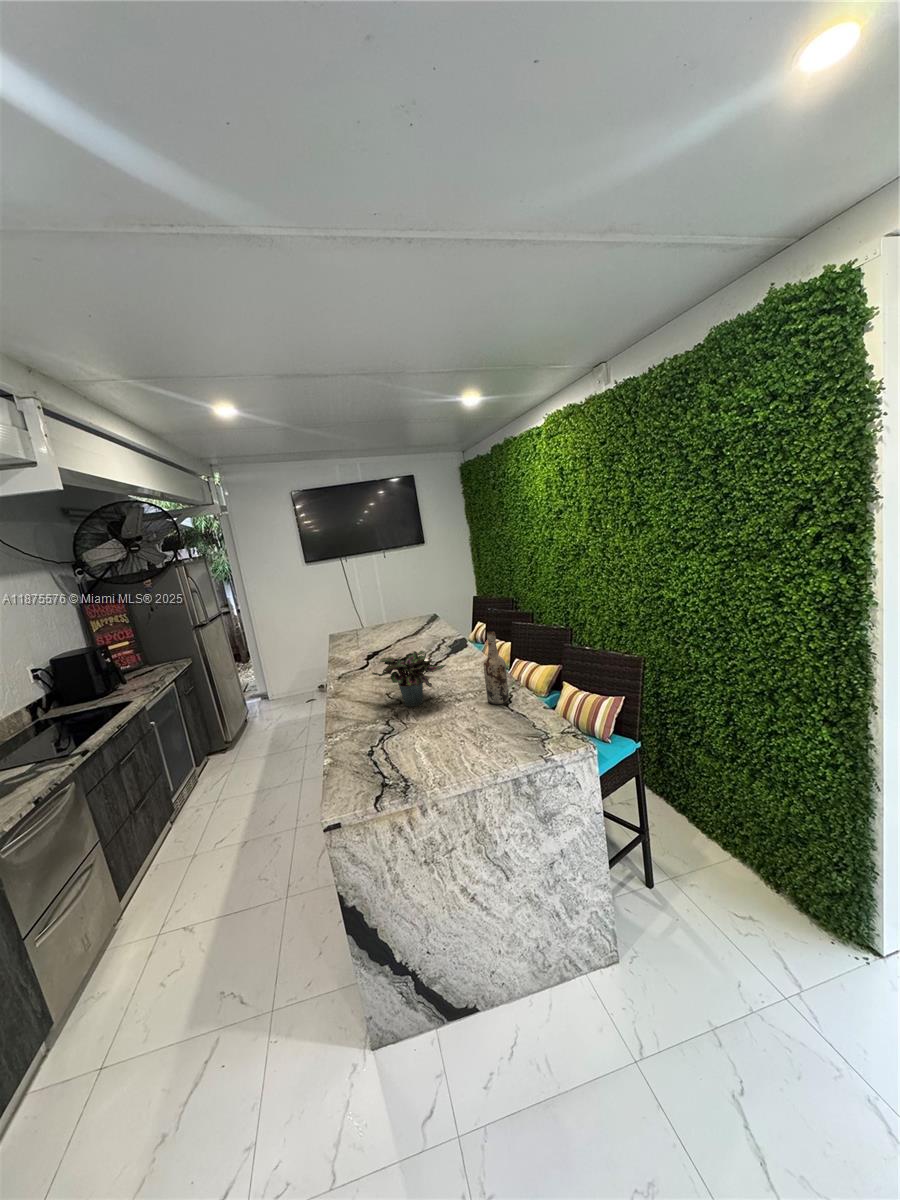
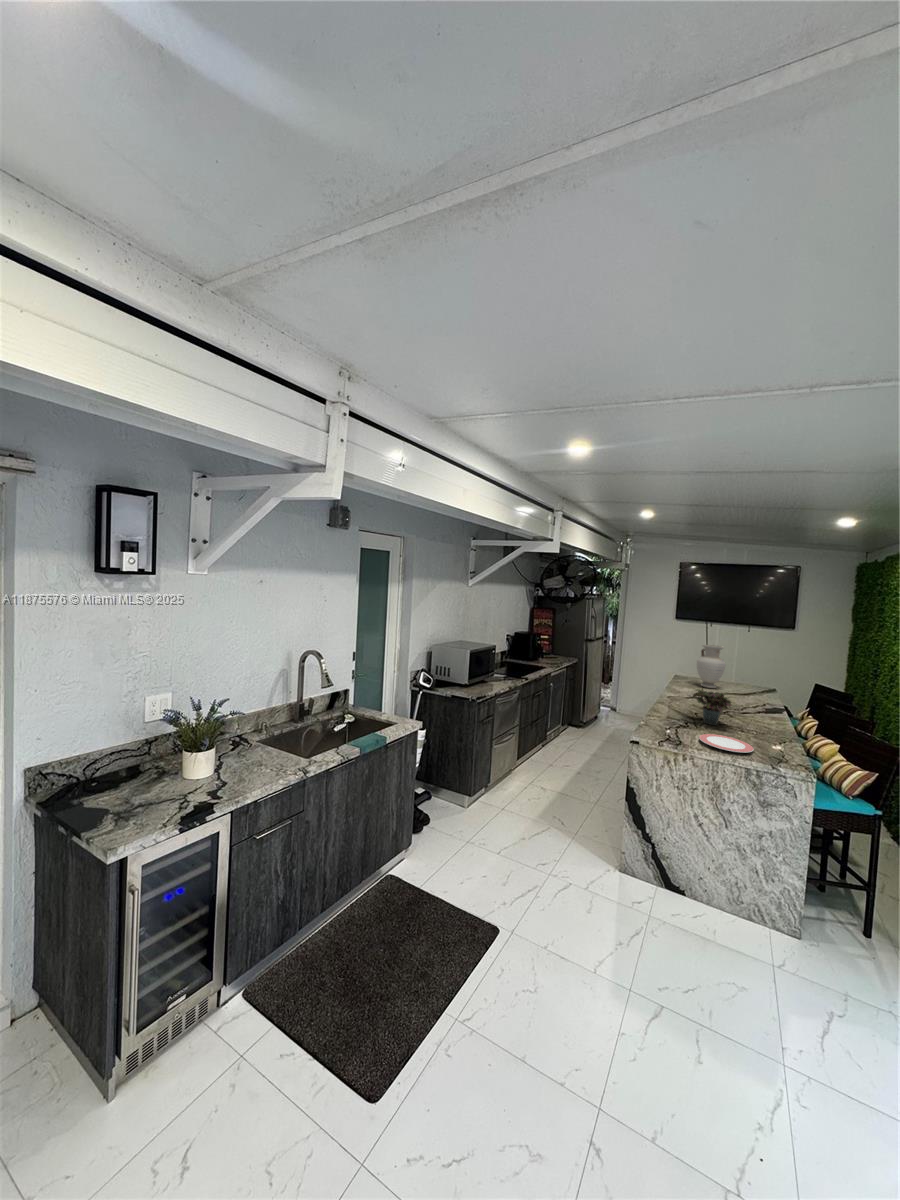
vase: none [352,582,386,639] -> present [697,644,726,688]
wine bottle: present [483,631,509,704] -> none [763,694,784,745]
plate: none [423,721,501,762] -> present [699,734,754,753]

